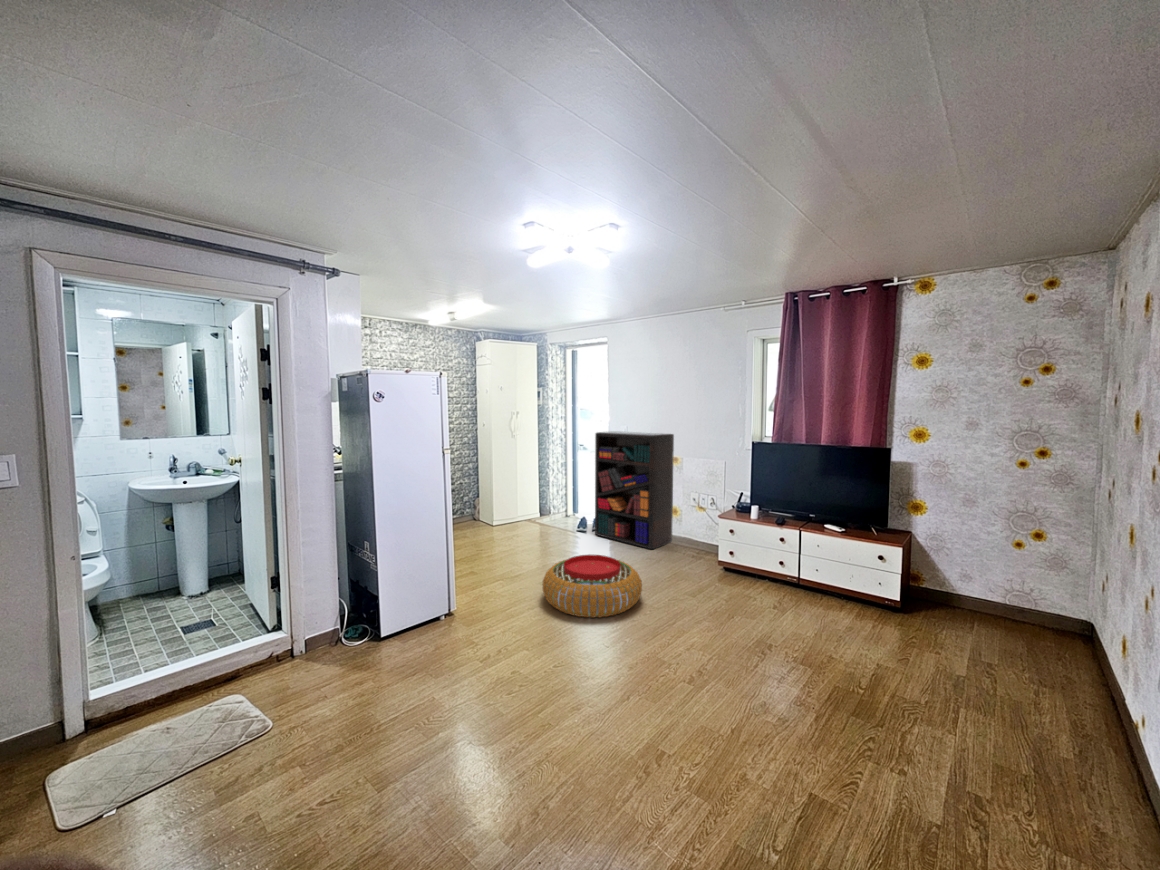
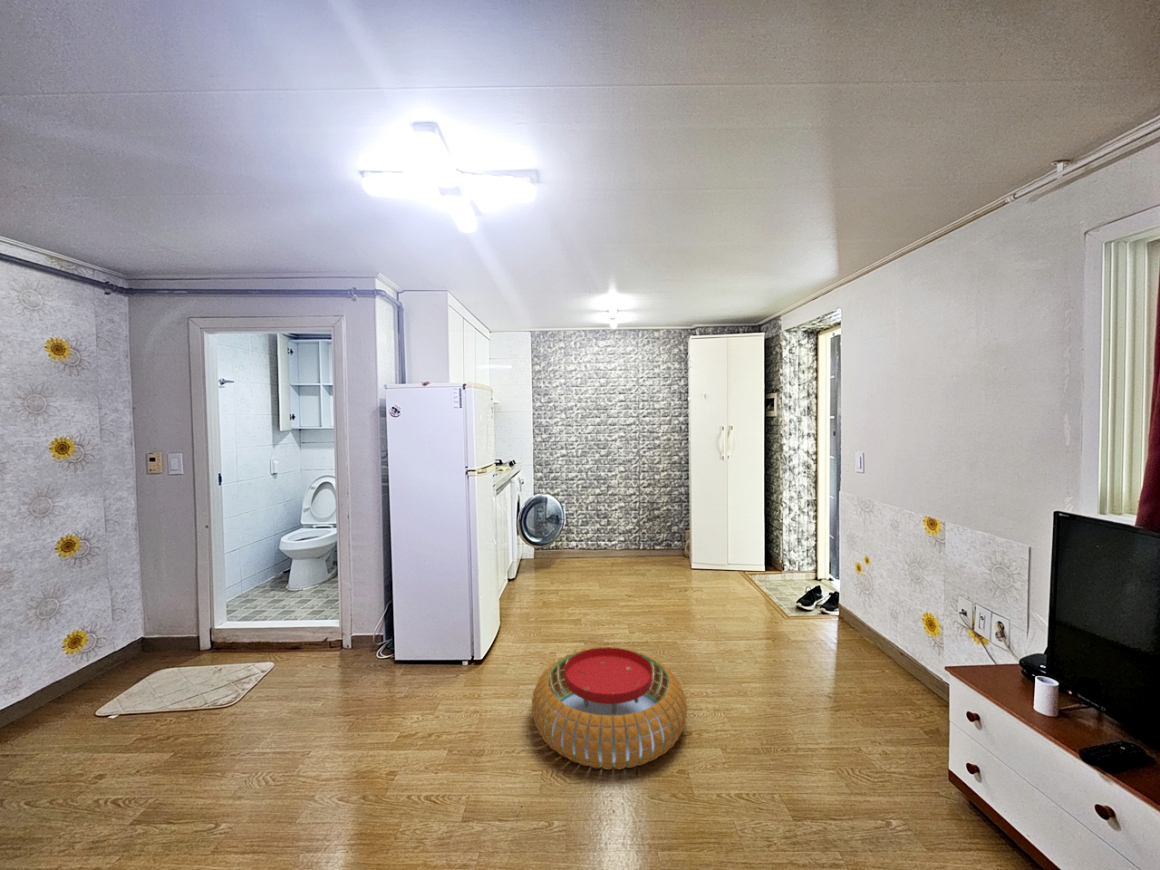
bookshelf: present [595,431,674,549] -> none [788,461,921,687]

